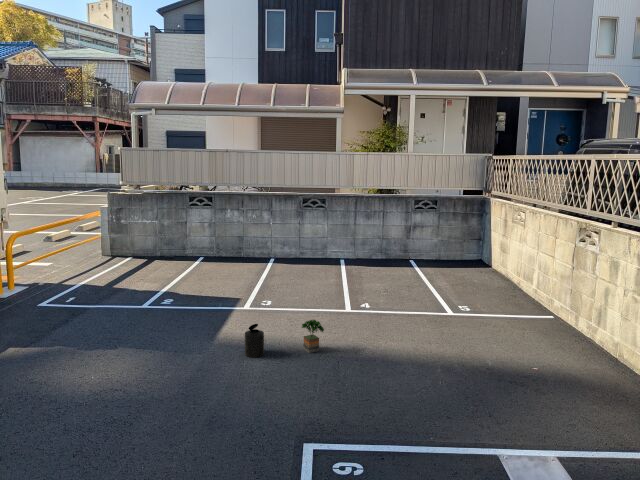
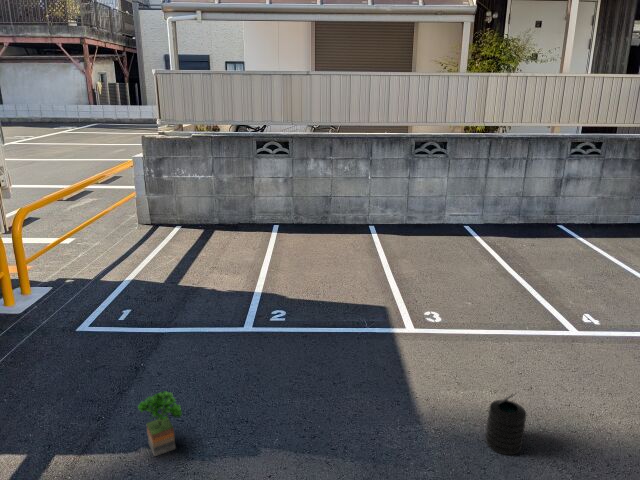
potted tree: present [302,320,324,353] -> present [138,391,182,456]

